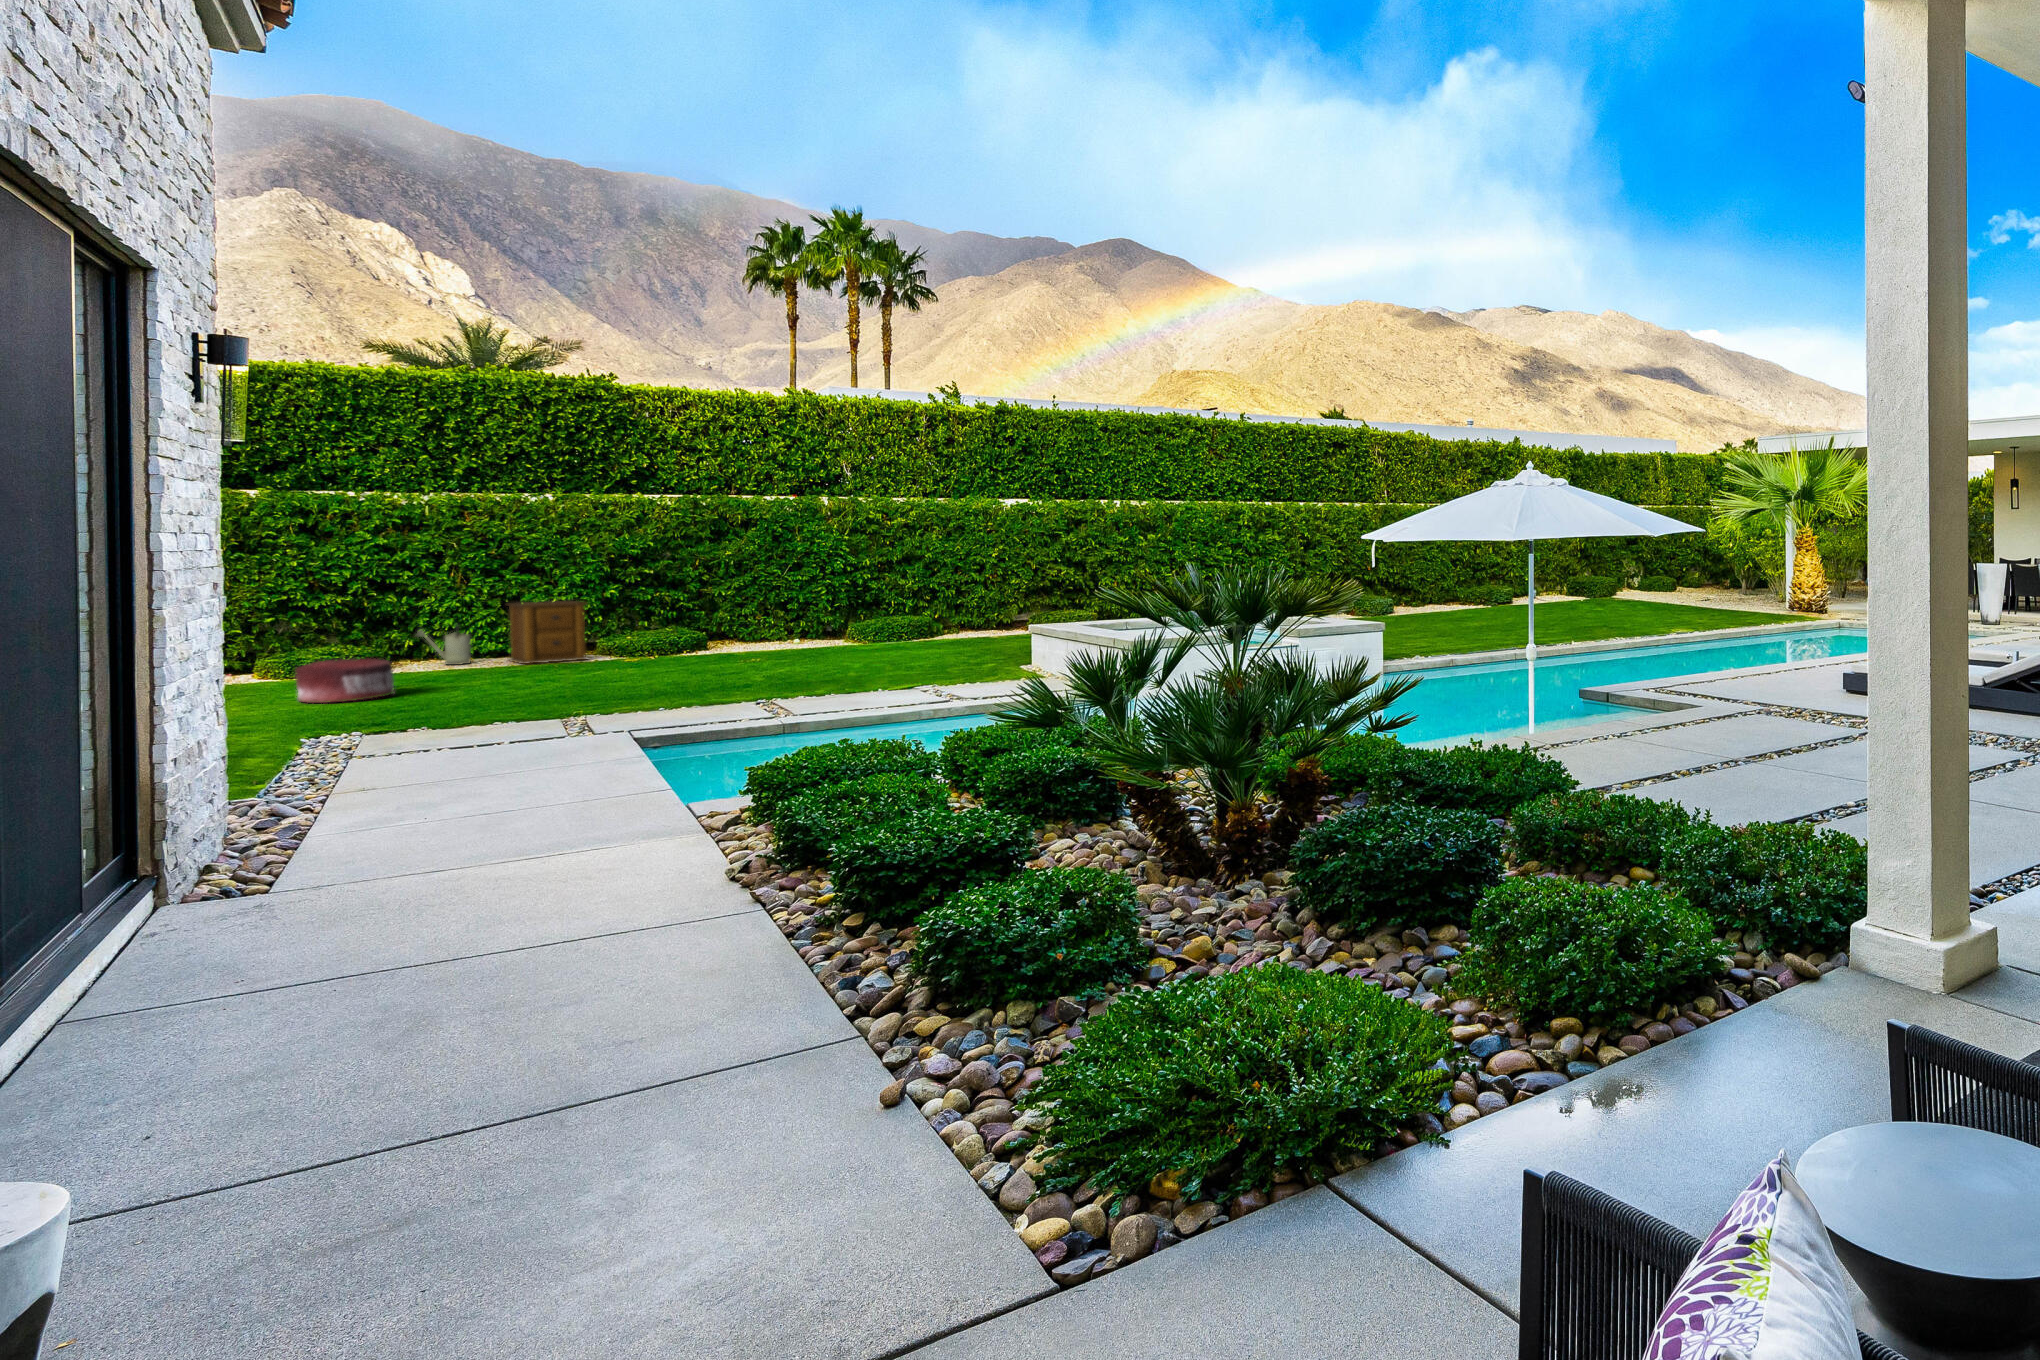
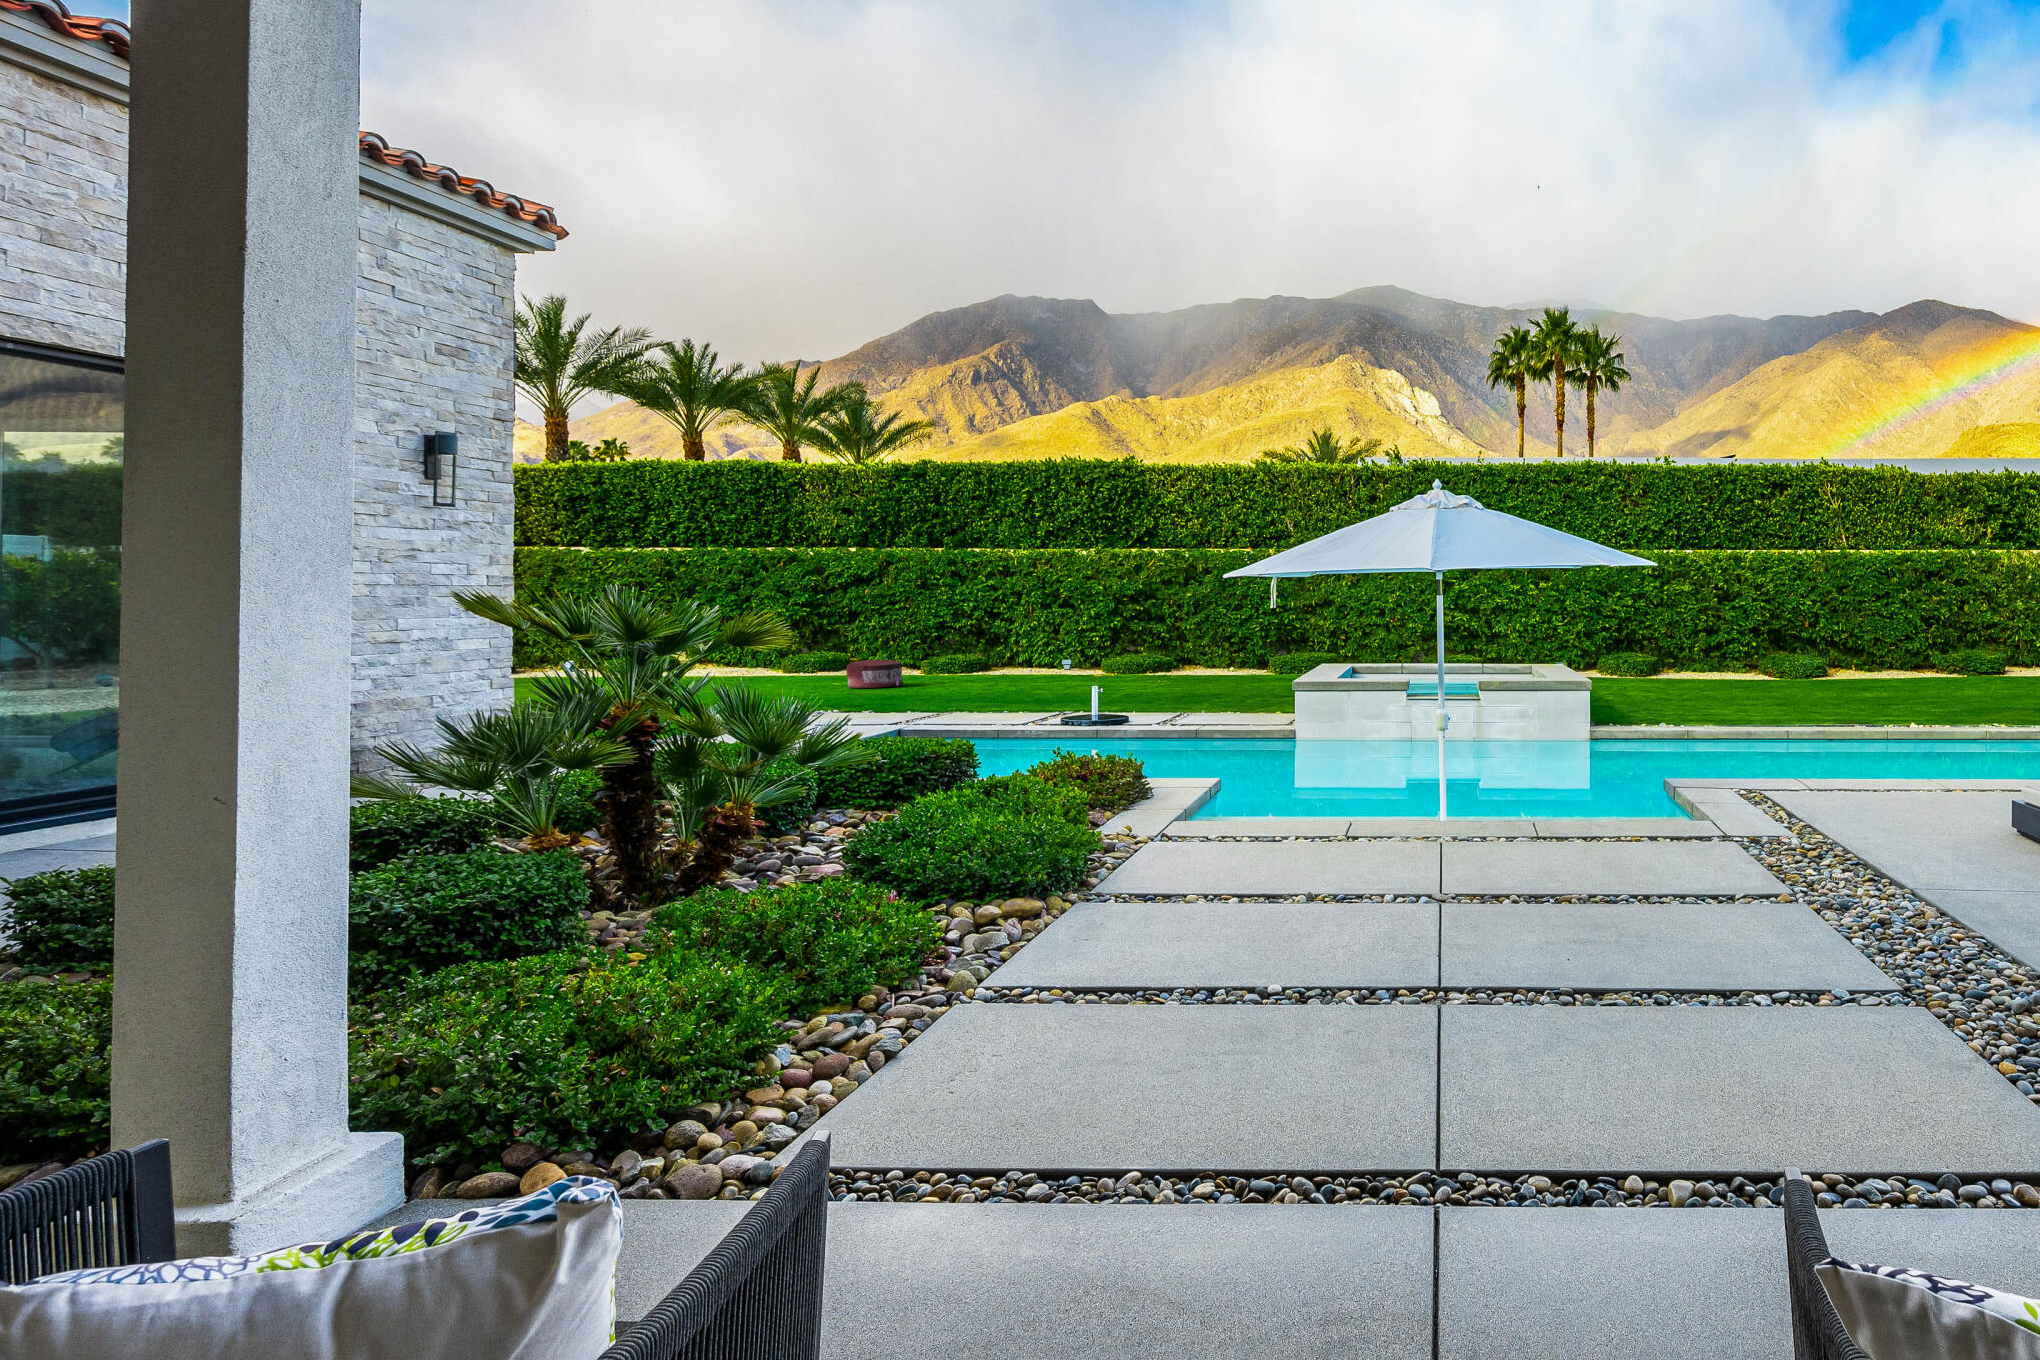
side table: present [507,601,588,664] -> none [1035,629,1083,674]
watering can: present [417,625,471,665] -> none [987,643,1021,673]

